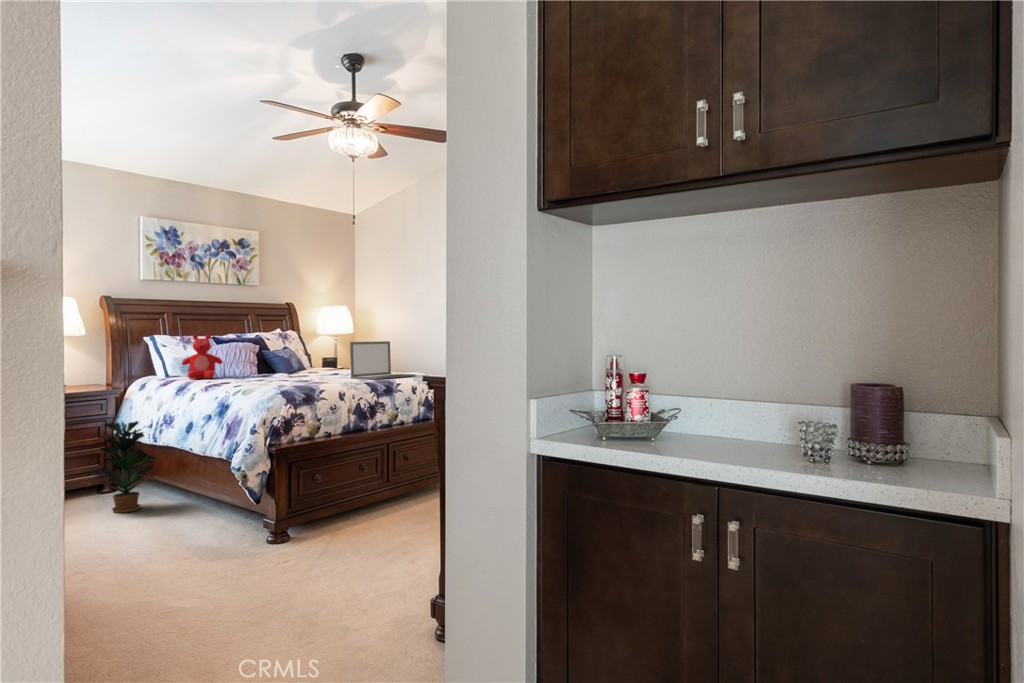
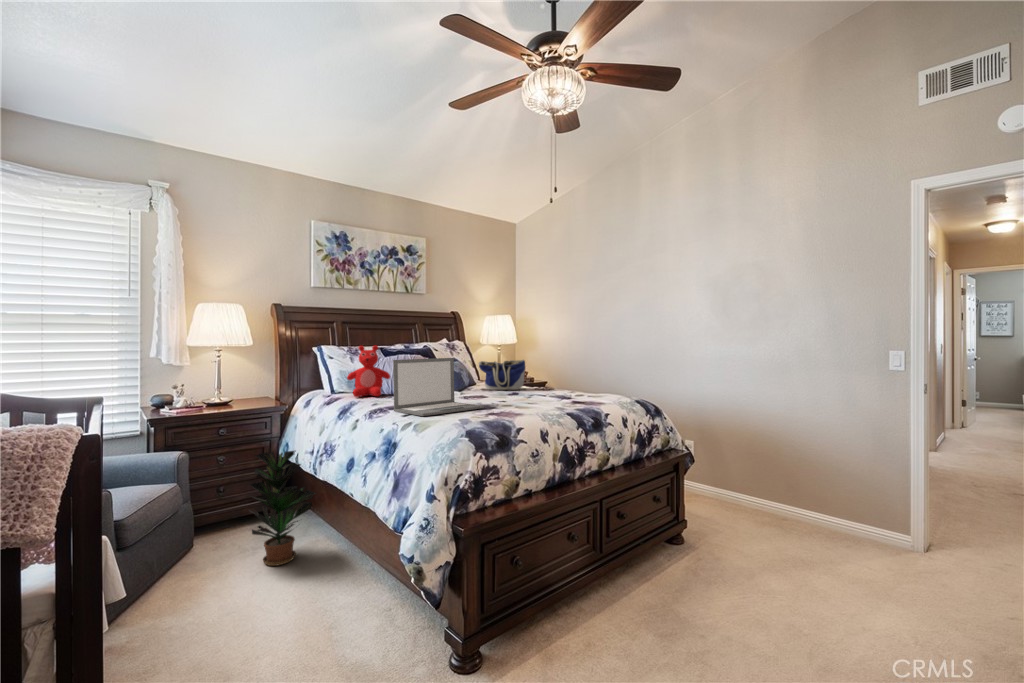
laptop: present [350,341,415,379] -> present [393,358,484,416]
tote bag: none [306,346,349,373] -> present [479,360,525,390]

